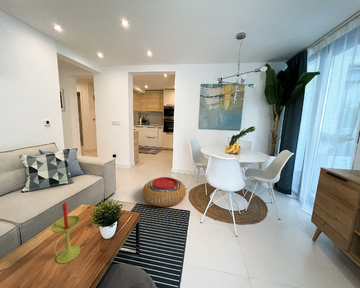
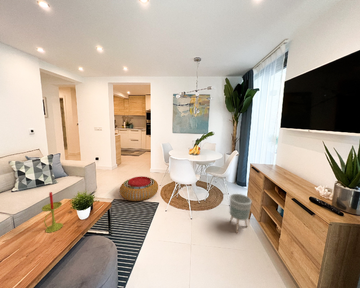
planter: none [288,207,330,262] -> present [230,194,252,232]

